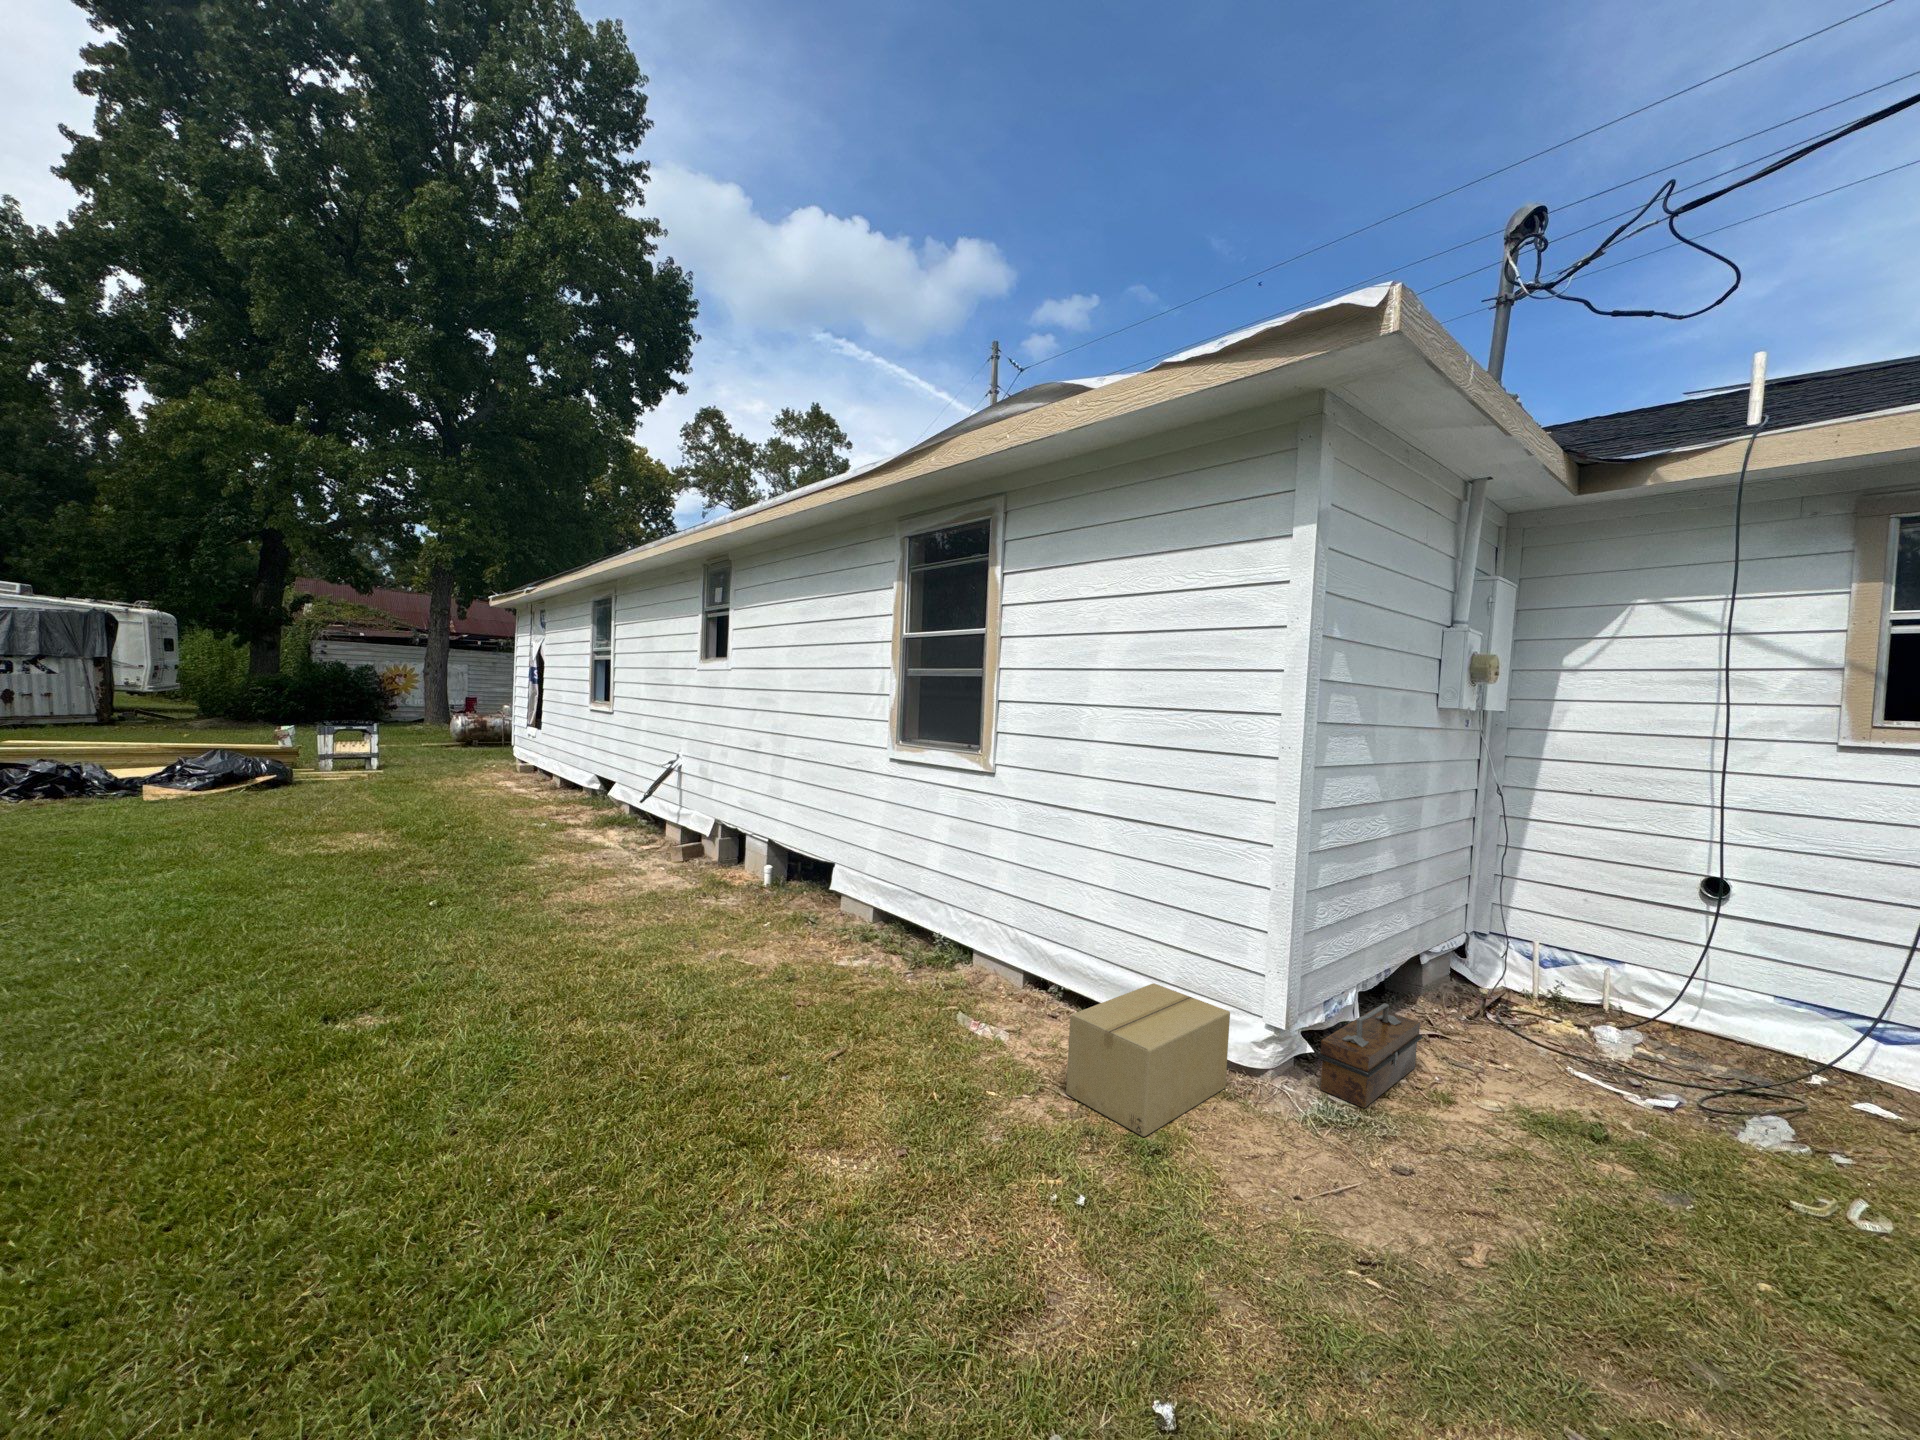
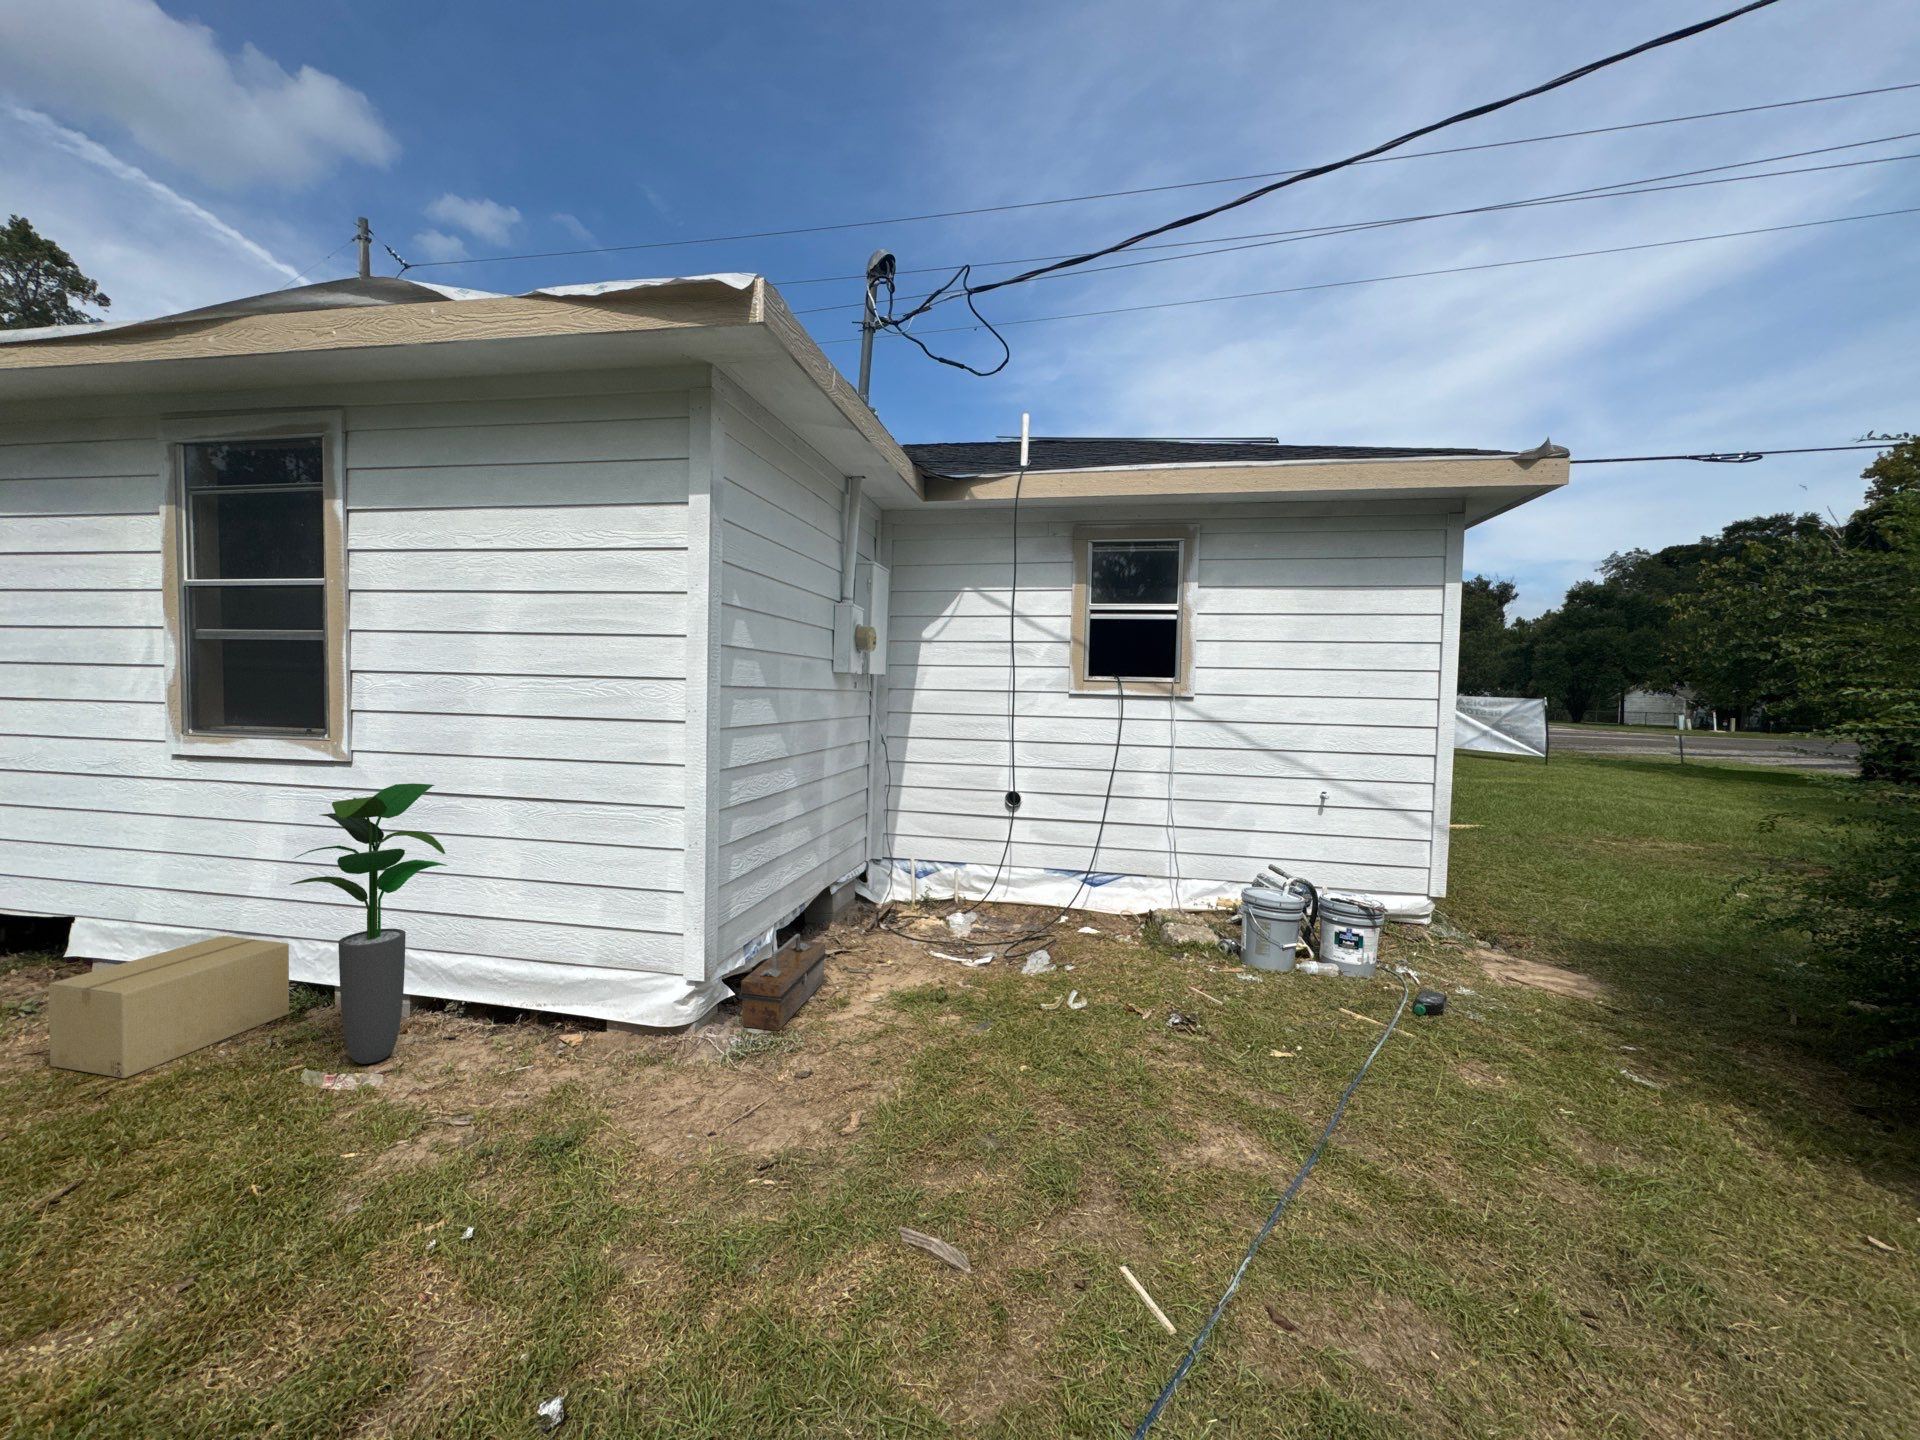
potted plant: none [958,795,1060,1020] -> present [290,783,447,1064]
cardboard box: present [1066,983,1230,1137] -> present [49,936,289,1078]

